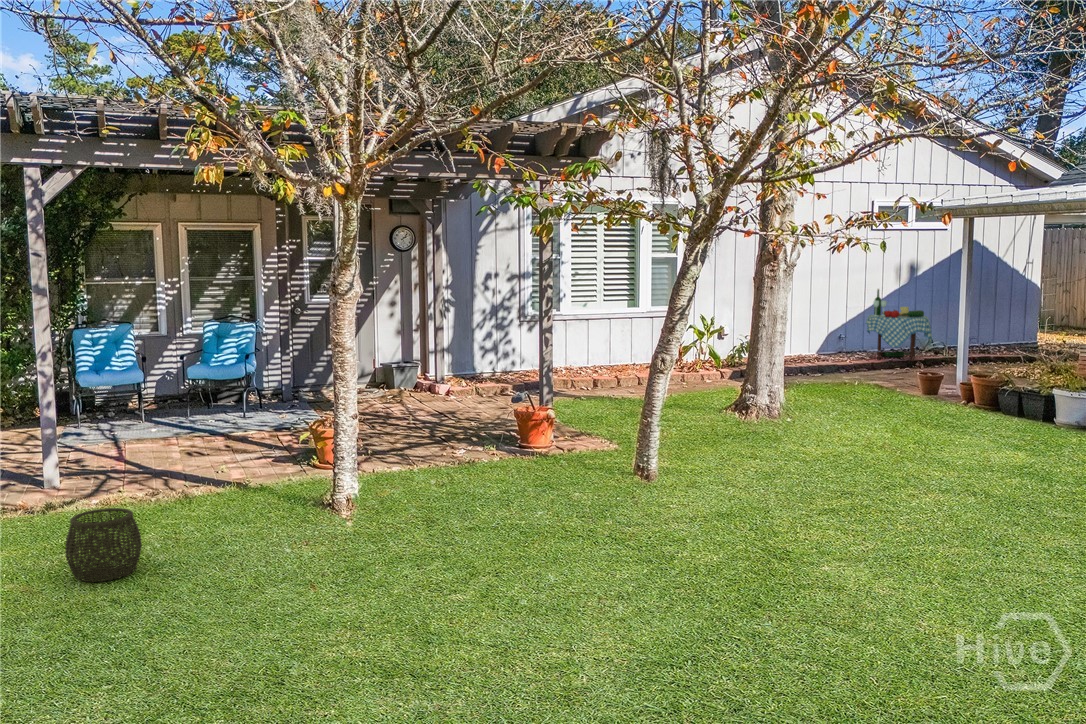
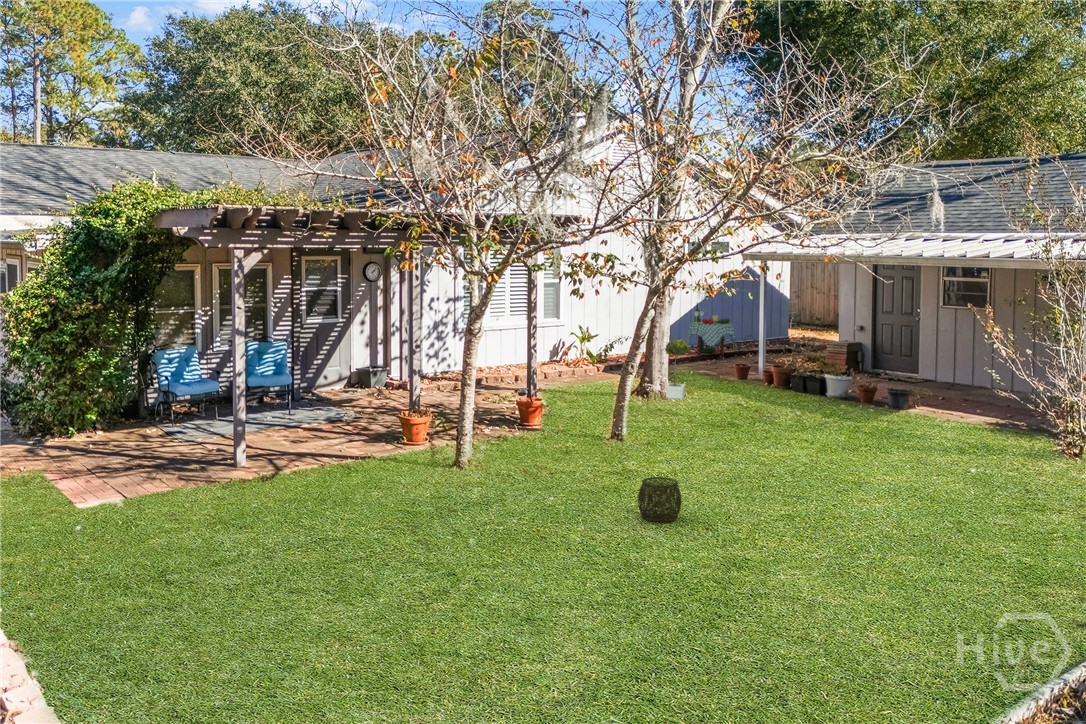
potted tree: none [775,328,813,417] -> present [665,339,690,399]
woven basket: present [65,508,142,582] -> present [638,477,682,522]

